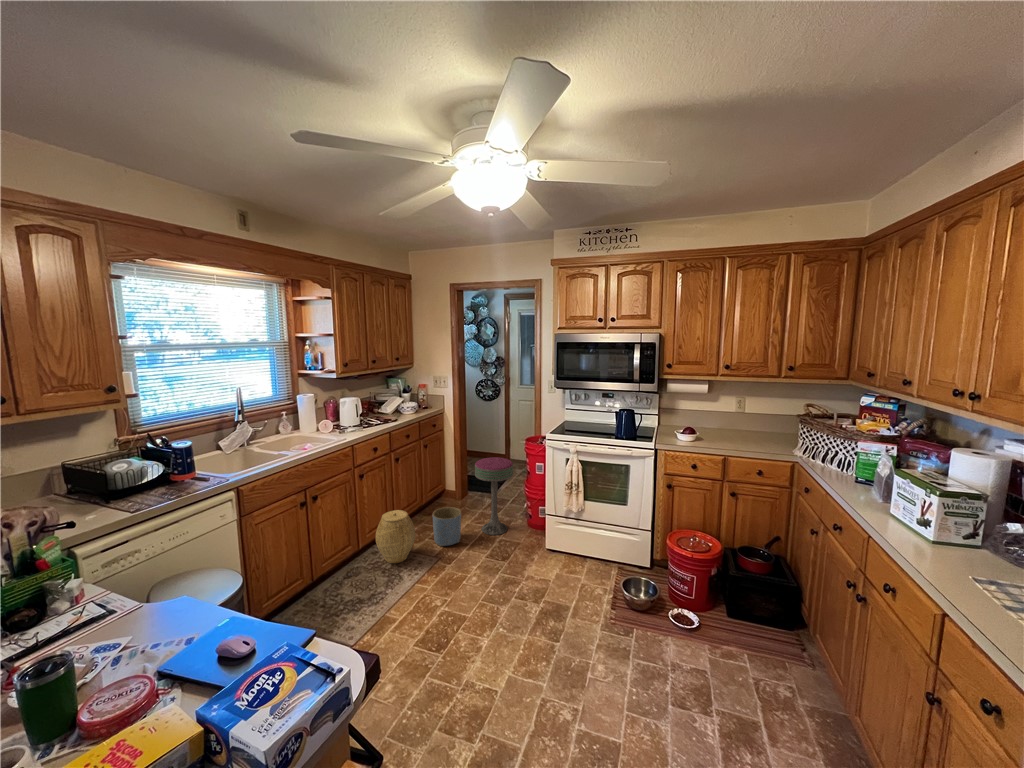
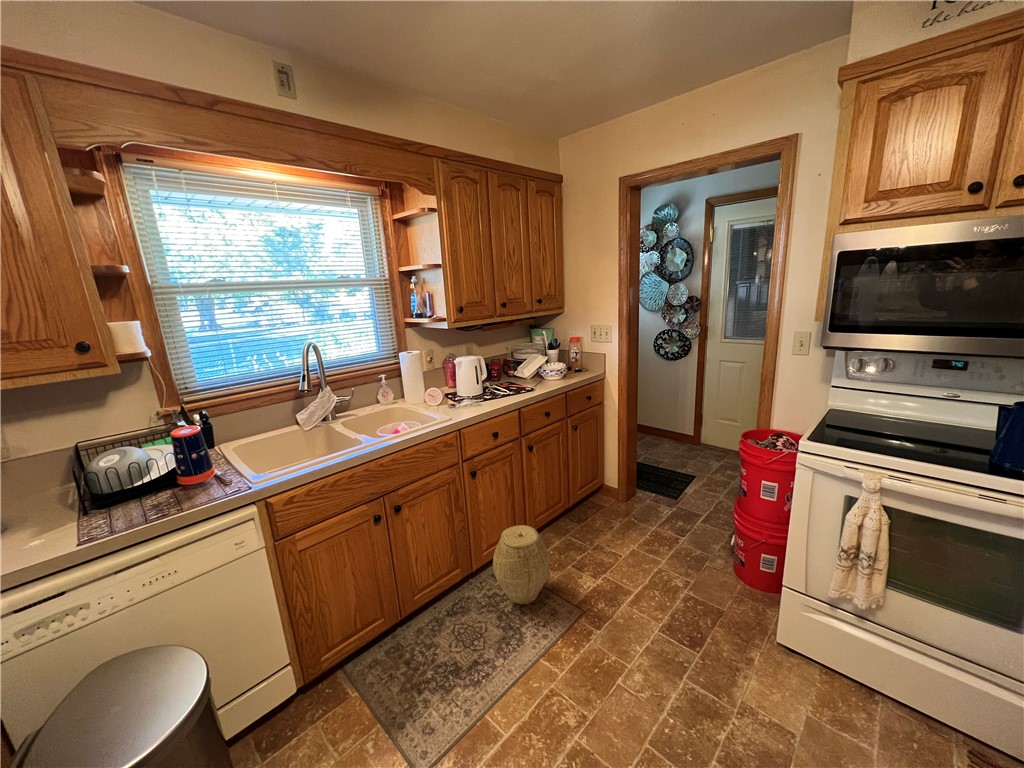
bar stool: present [475,457,513,535] -> none [648,458,717,585]
planter: present [433,507,461,546] -> none [578,527,622,589]

